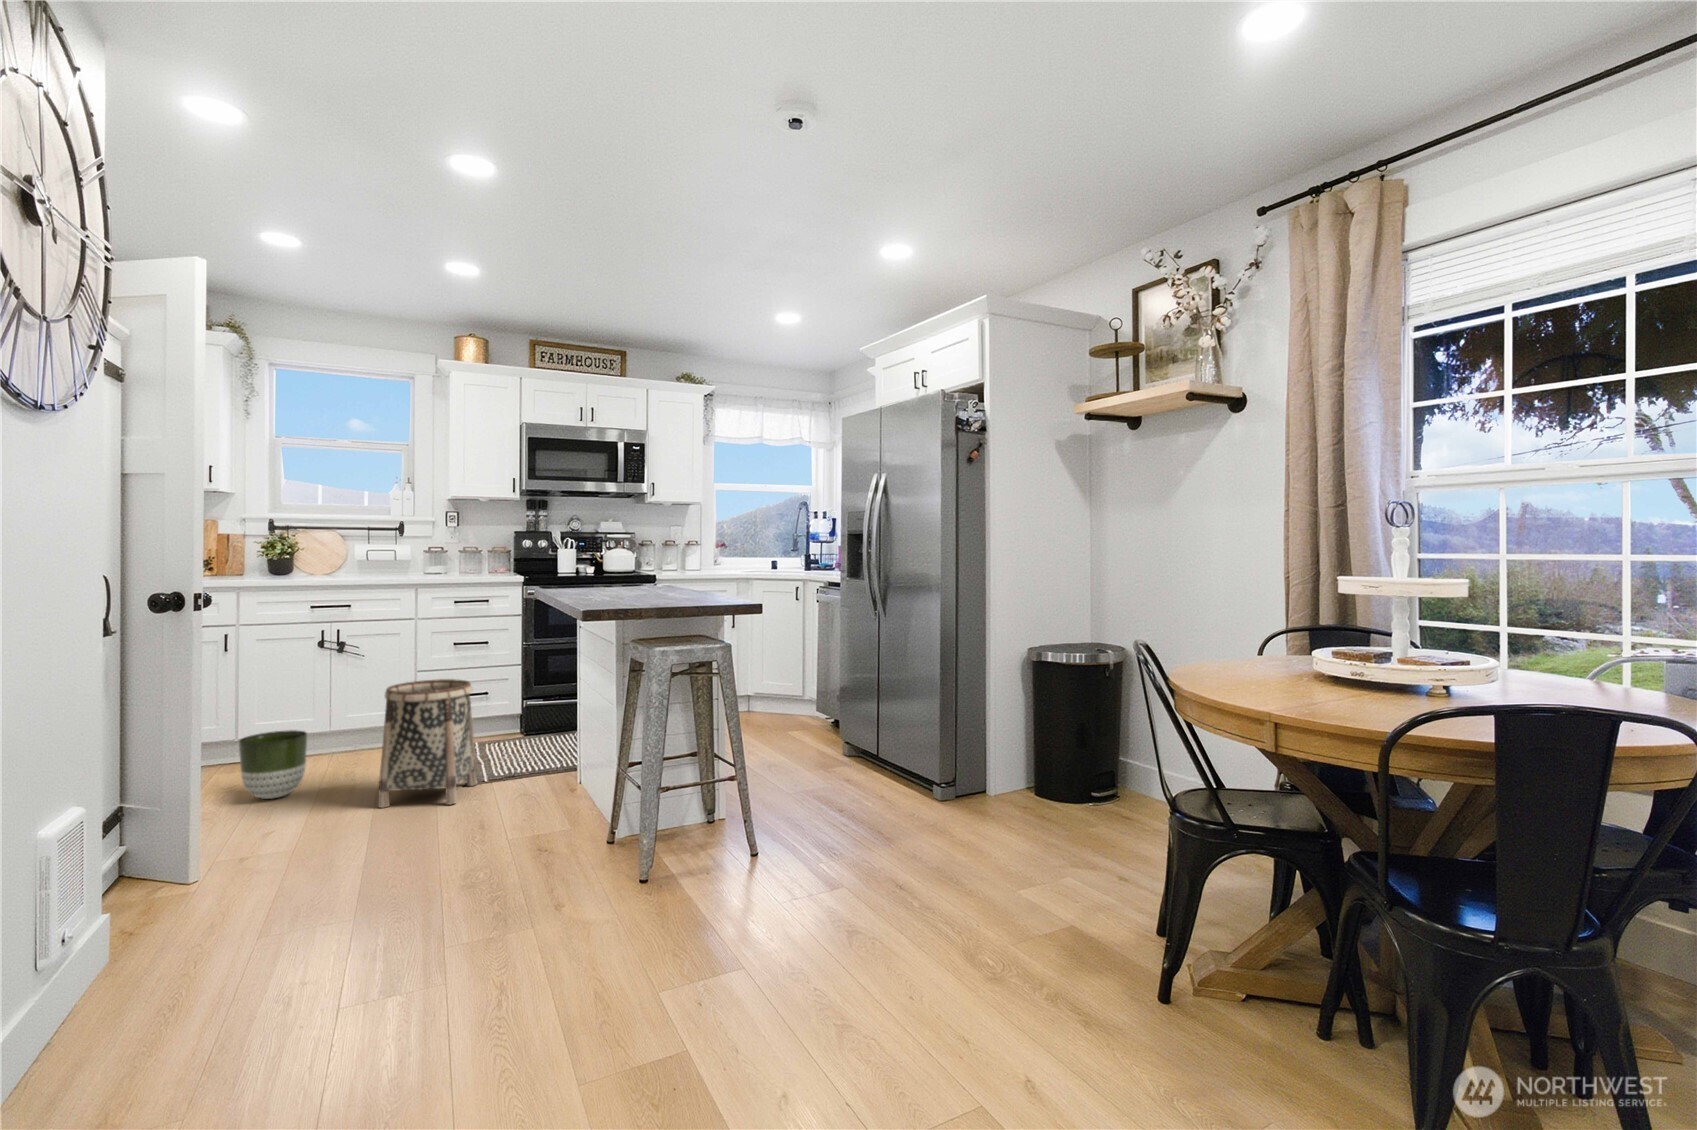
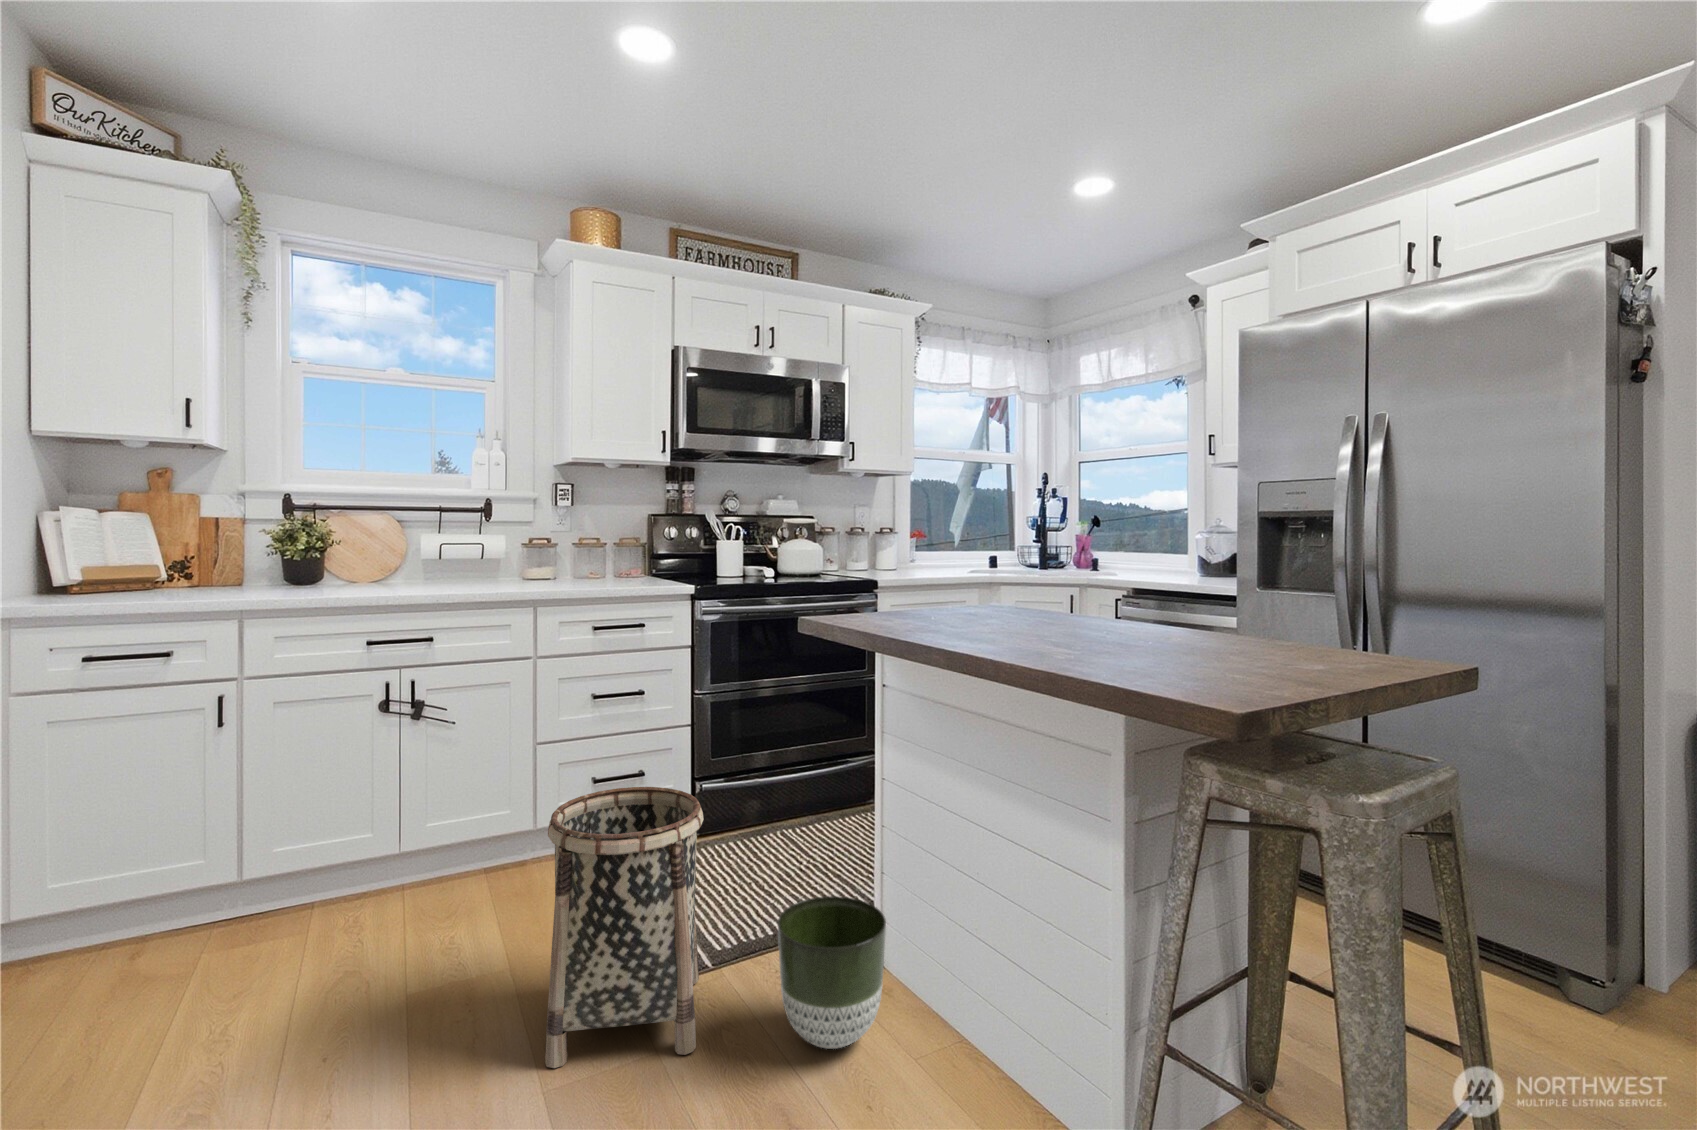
planter: present [239,730,307,799] -> present [778,896,886,1049]

